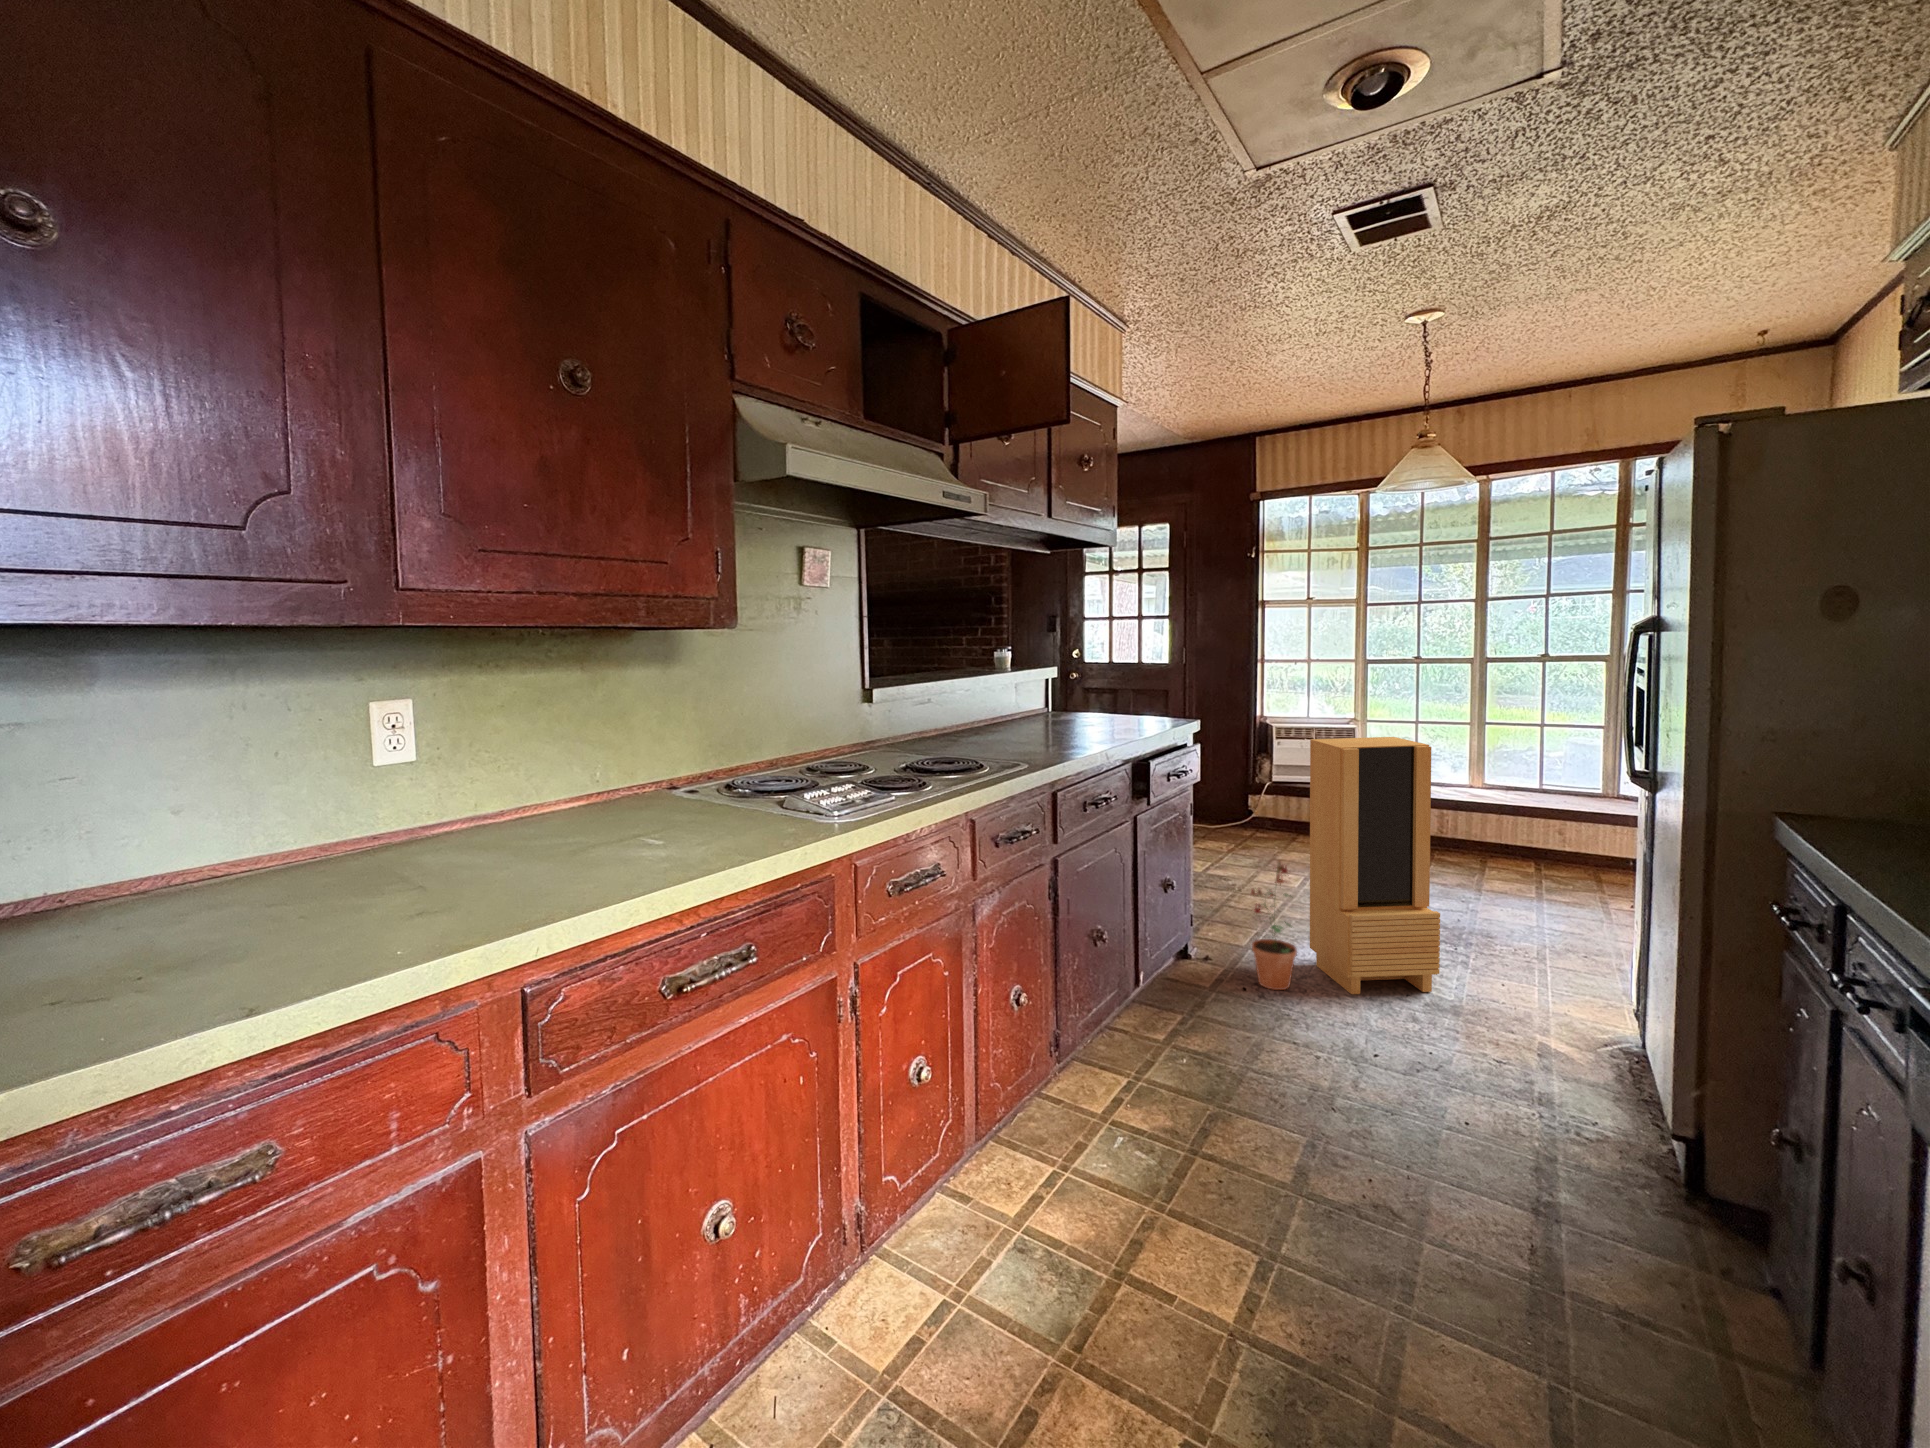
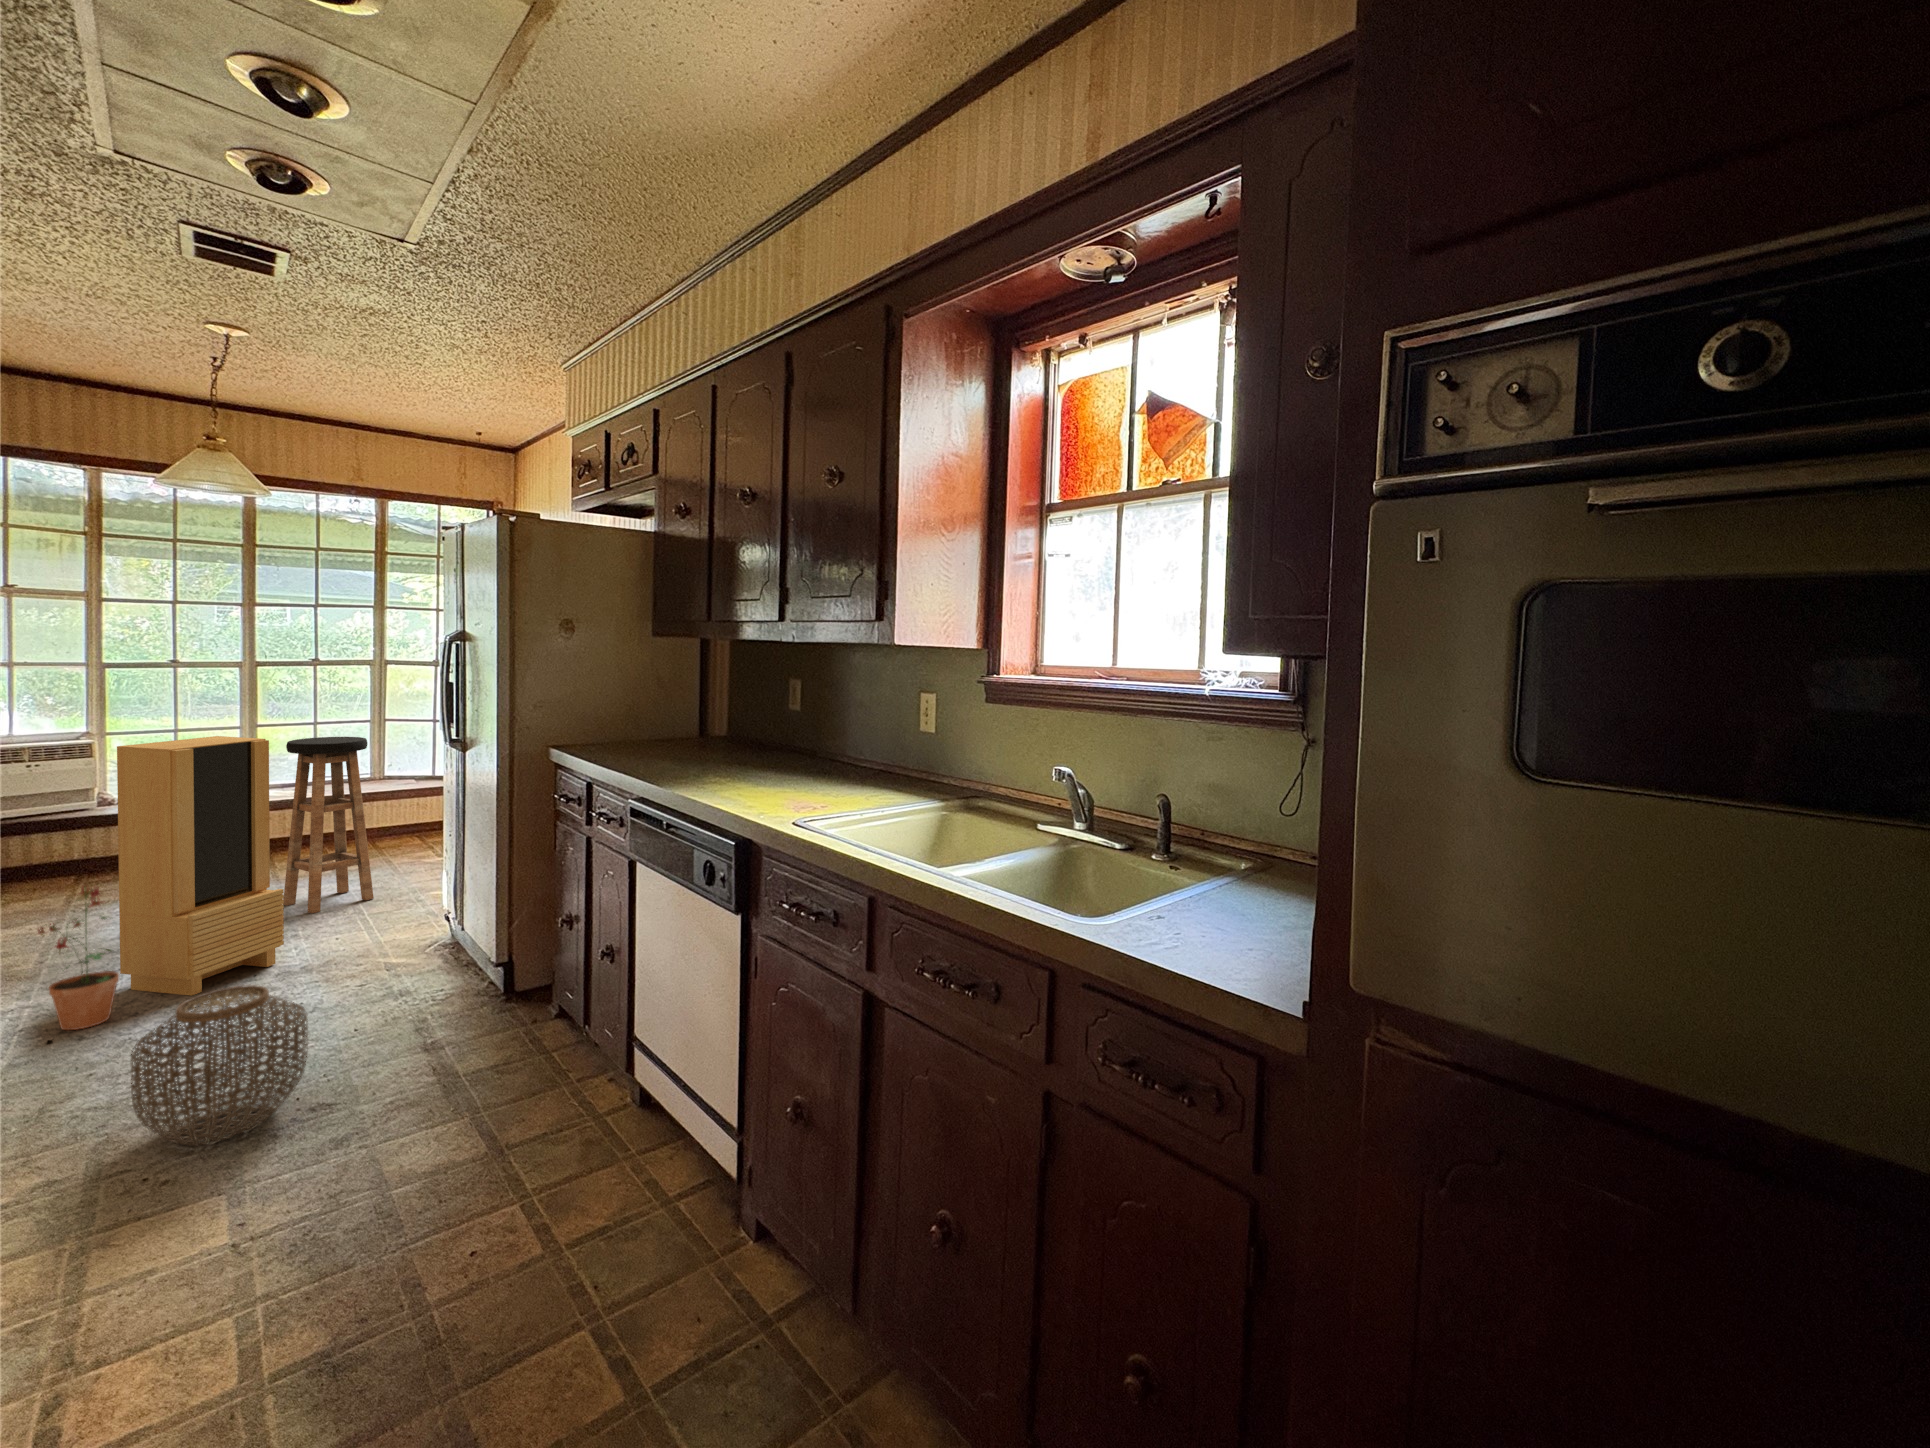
bar stool: none [1472,745,1566,949] -> present [283,737,374,913]
woven basket: none [1227,1014,1377,1189] -> present [131,985,308,1146]

